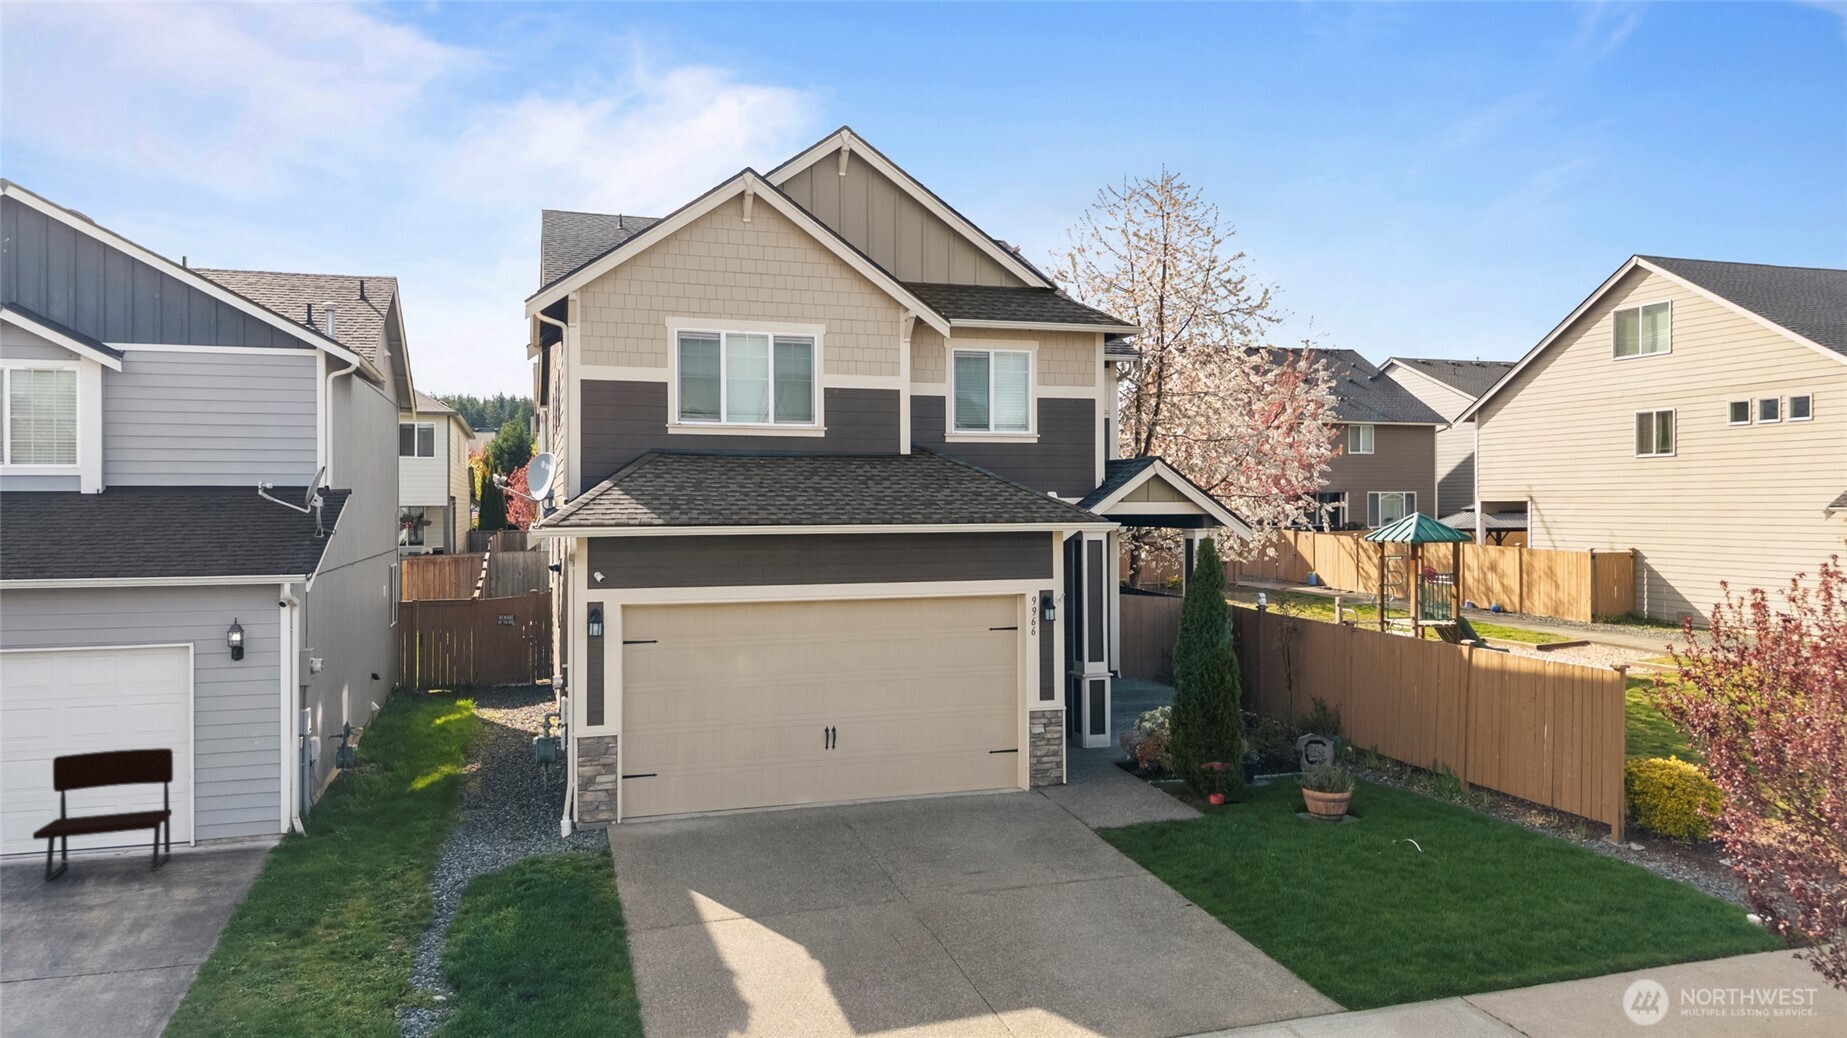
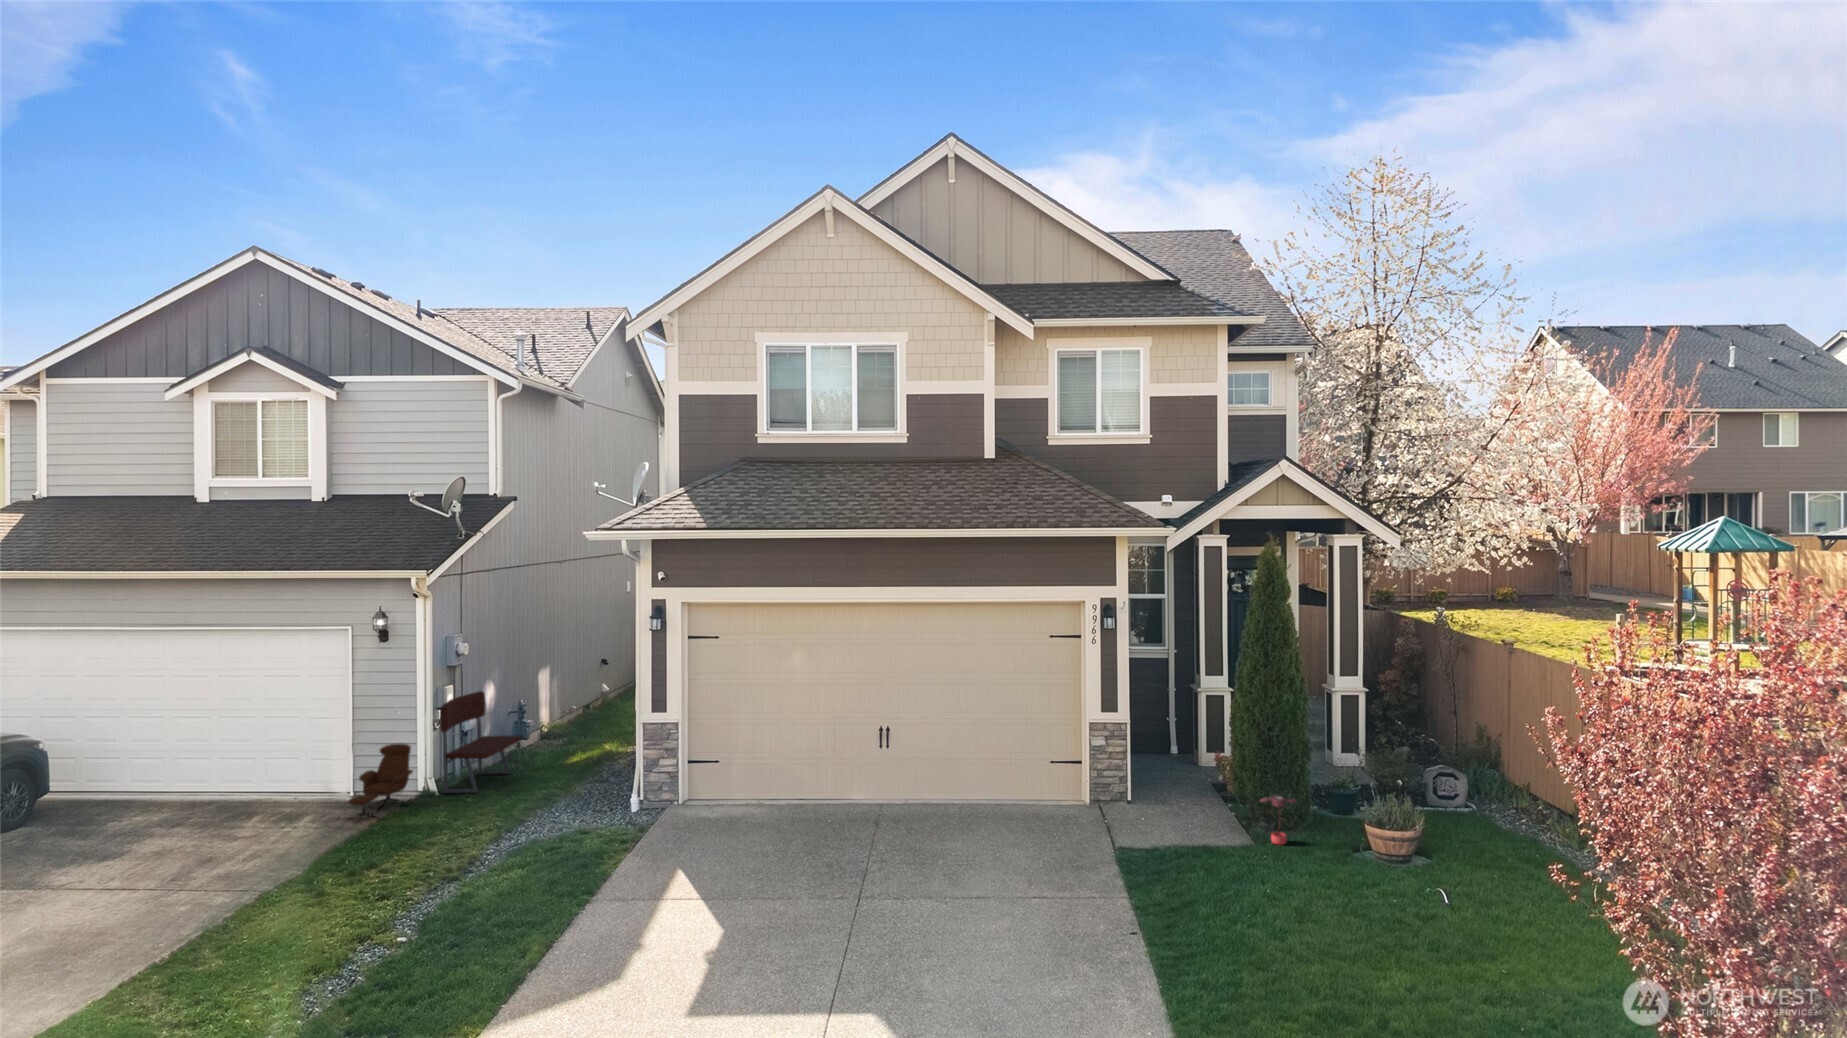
bench: present [33,748,173,881] -> present [440,691,522,793]
lounge chair: none [215,781,282,875] -> present [349,744,413,818]

